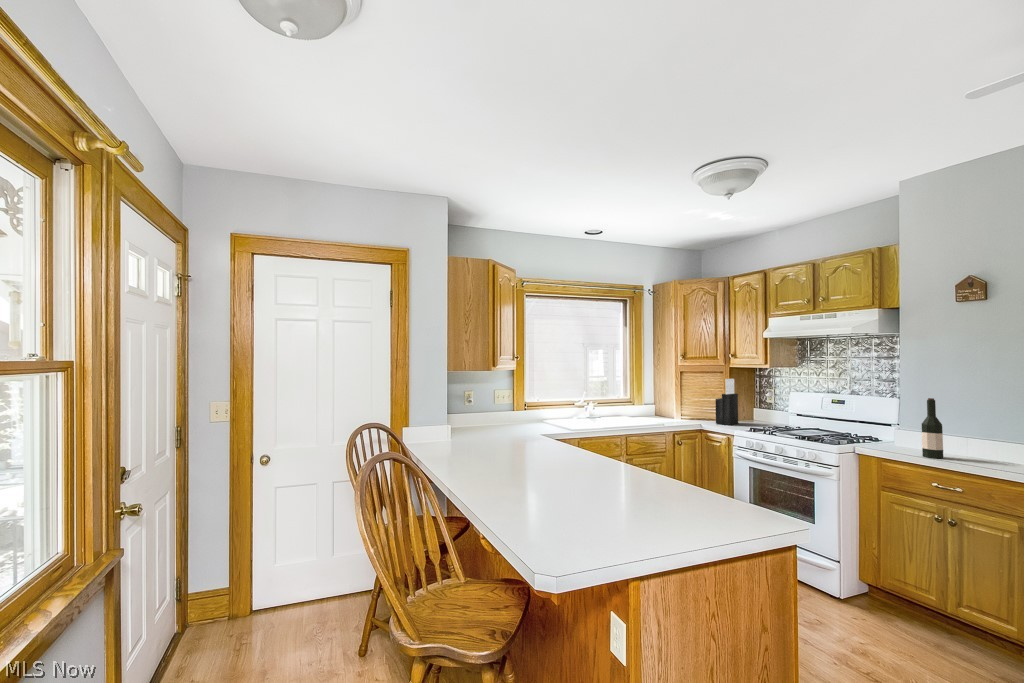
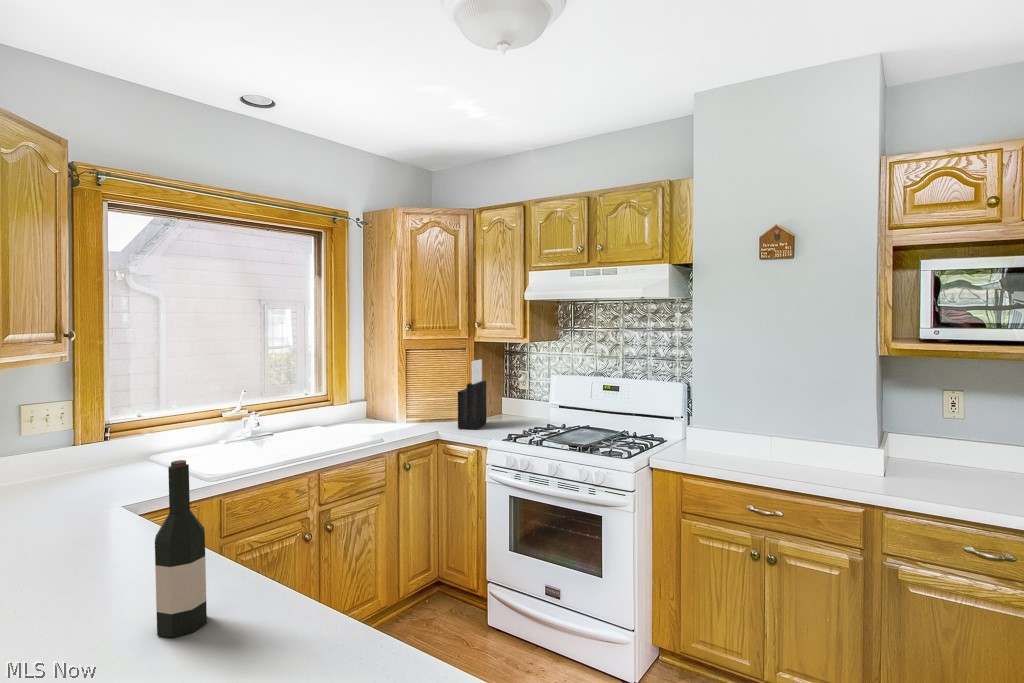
wine bottle: present [922,398,943,458] -> present [155,460,207,638]

